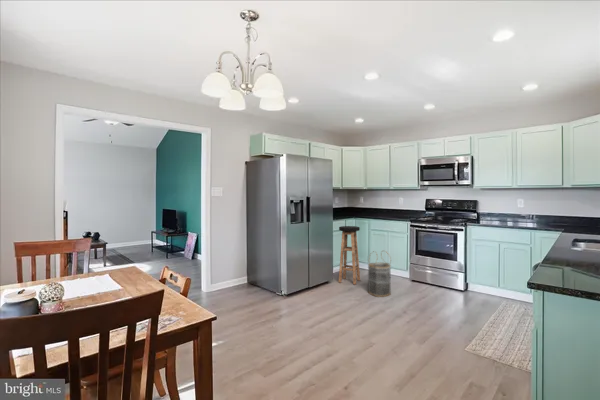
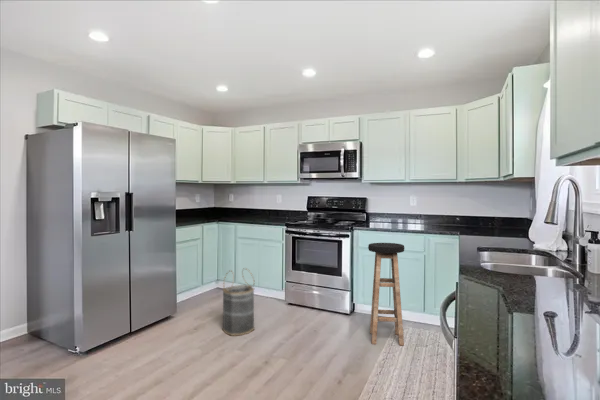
bar stool: present [339,226,360,285] -> present [368,243,404,346]

